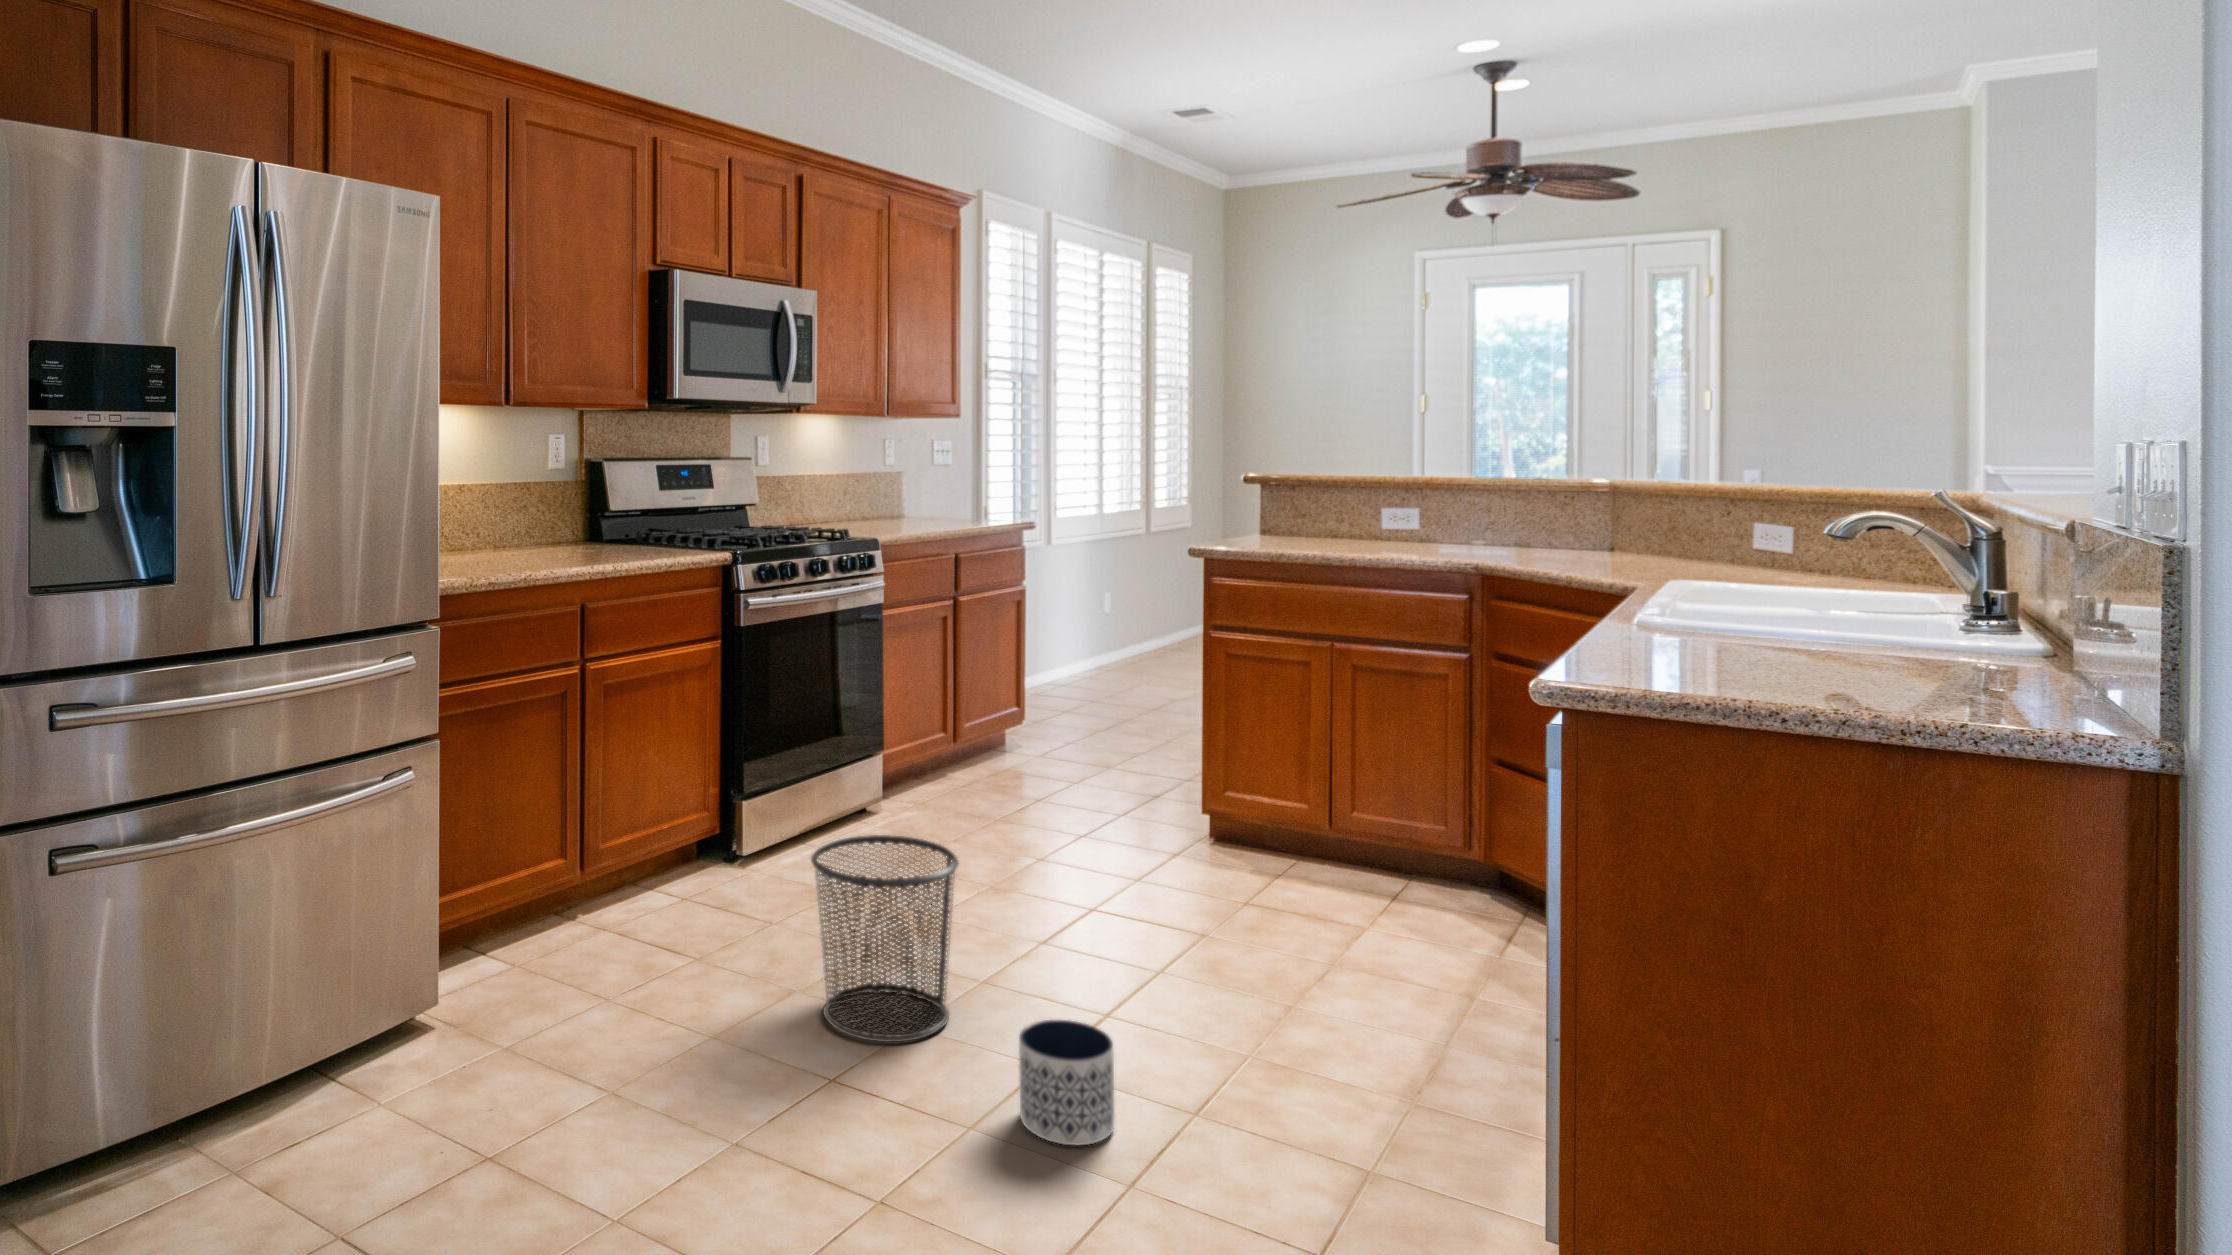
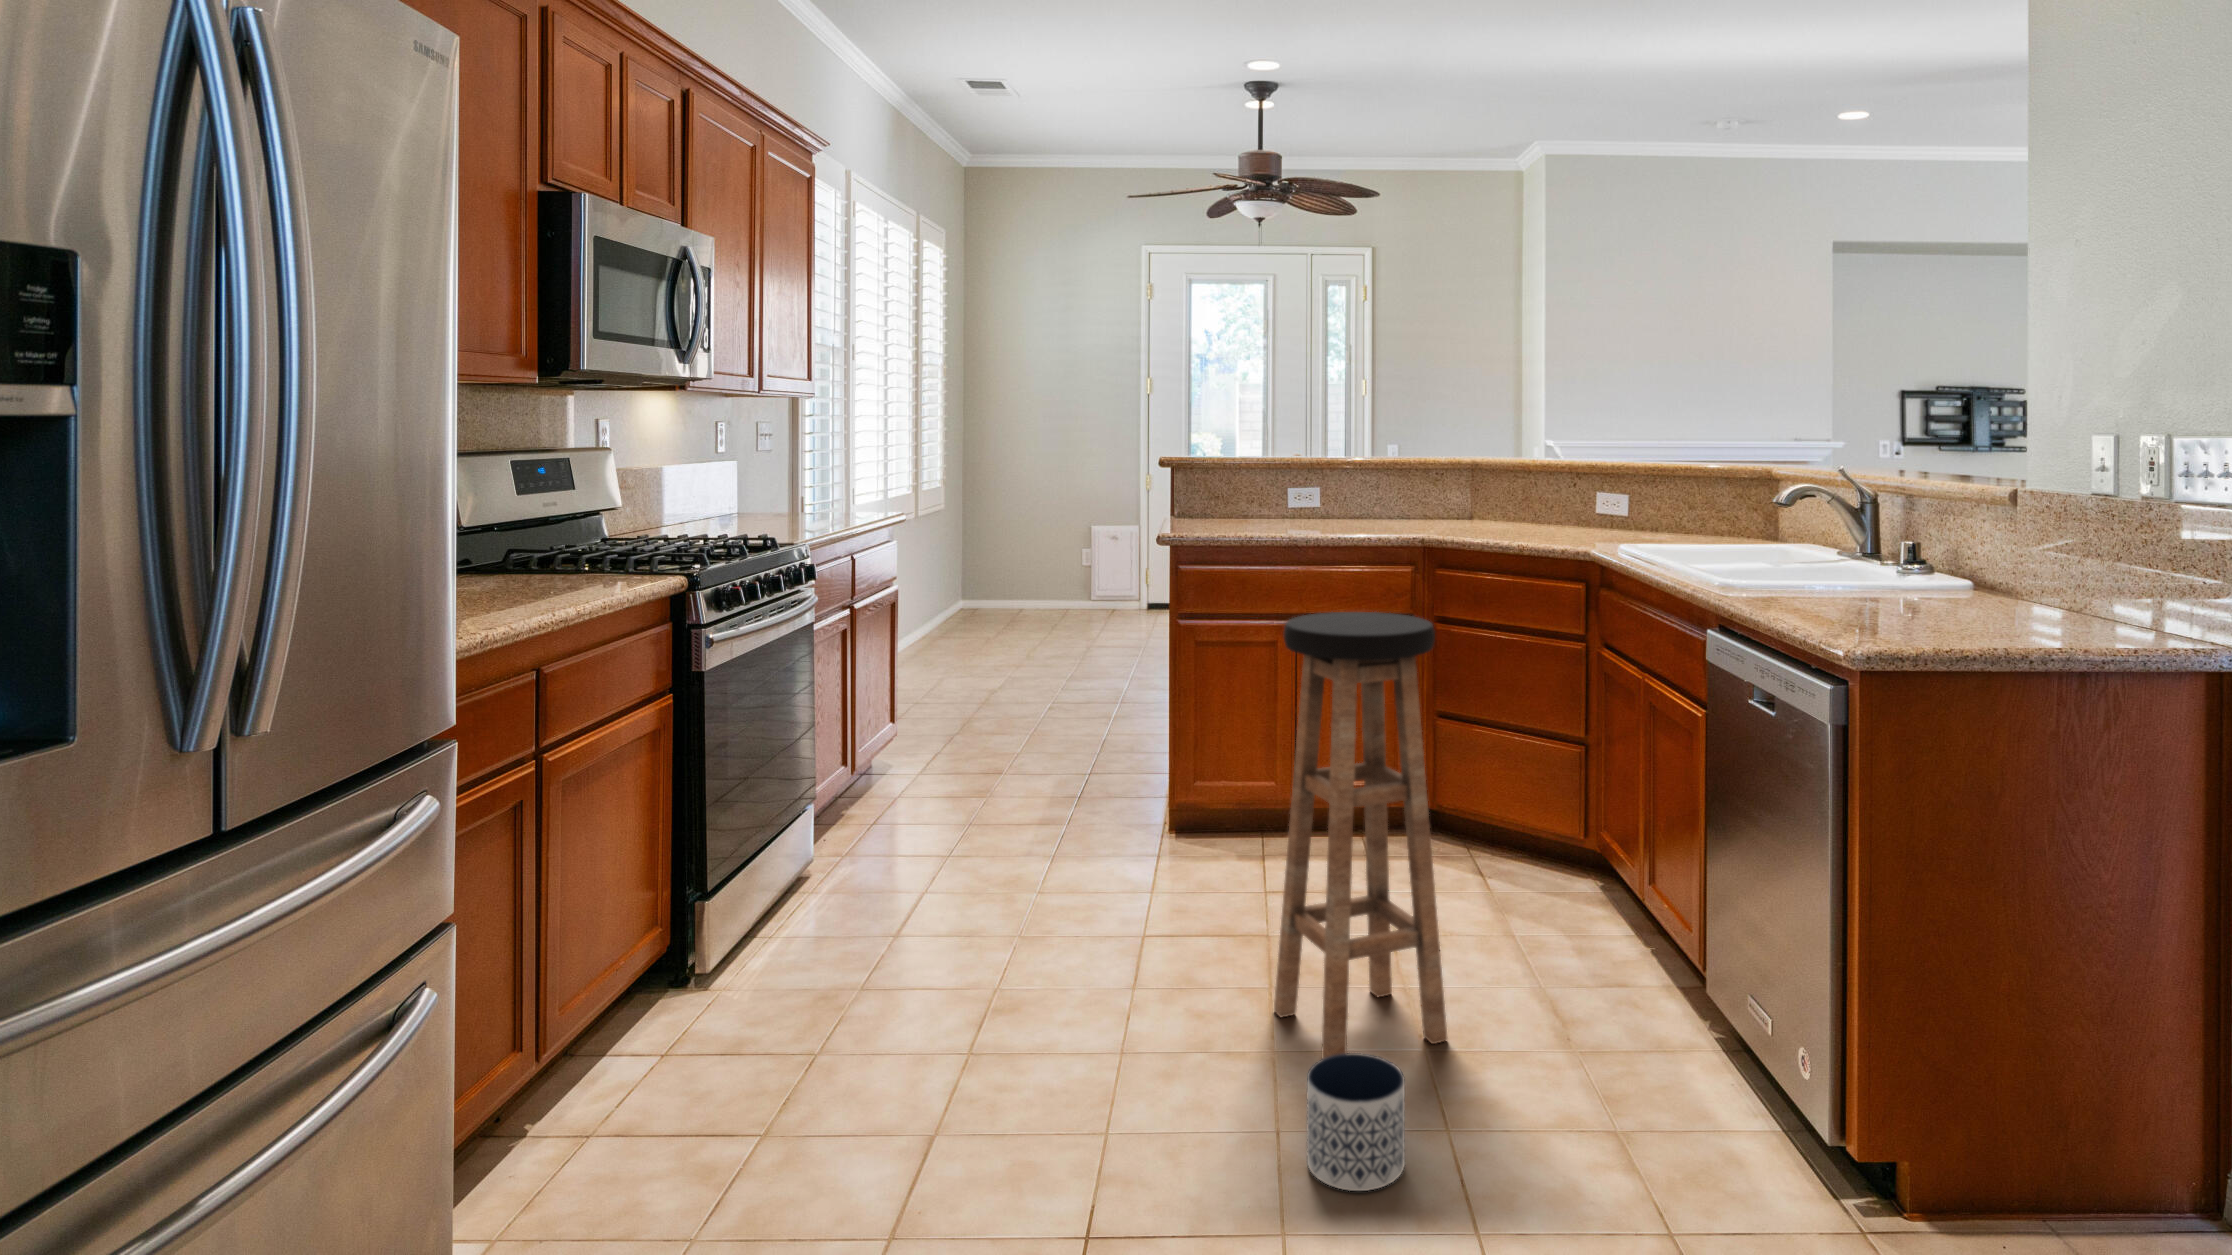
bar stool: none [1115,618,1273,1070] -> present [1274,612,1447,1059]
waste bin: present [811,835,959,1042] -> none [979,897,1156,1154]

